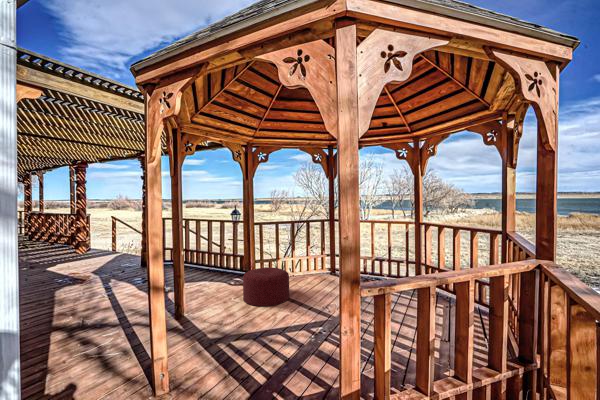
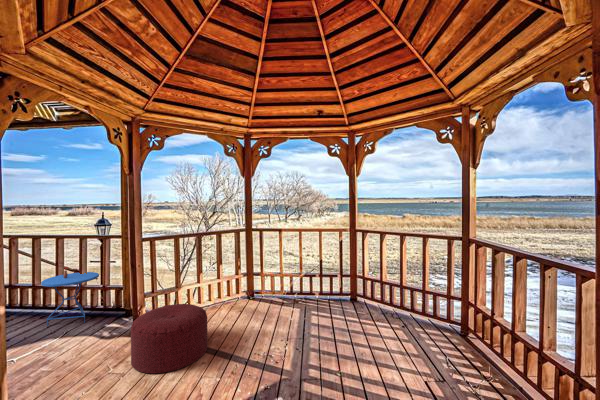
side table: none [202,239,231,275] -> present [41,267,99,326]

